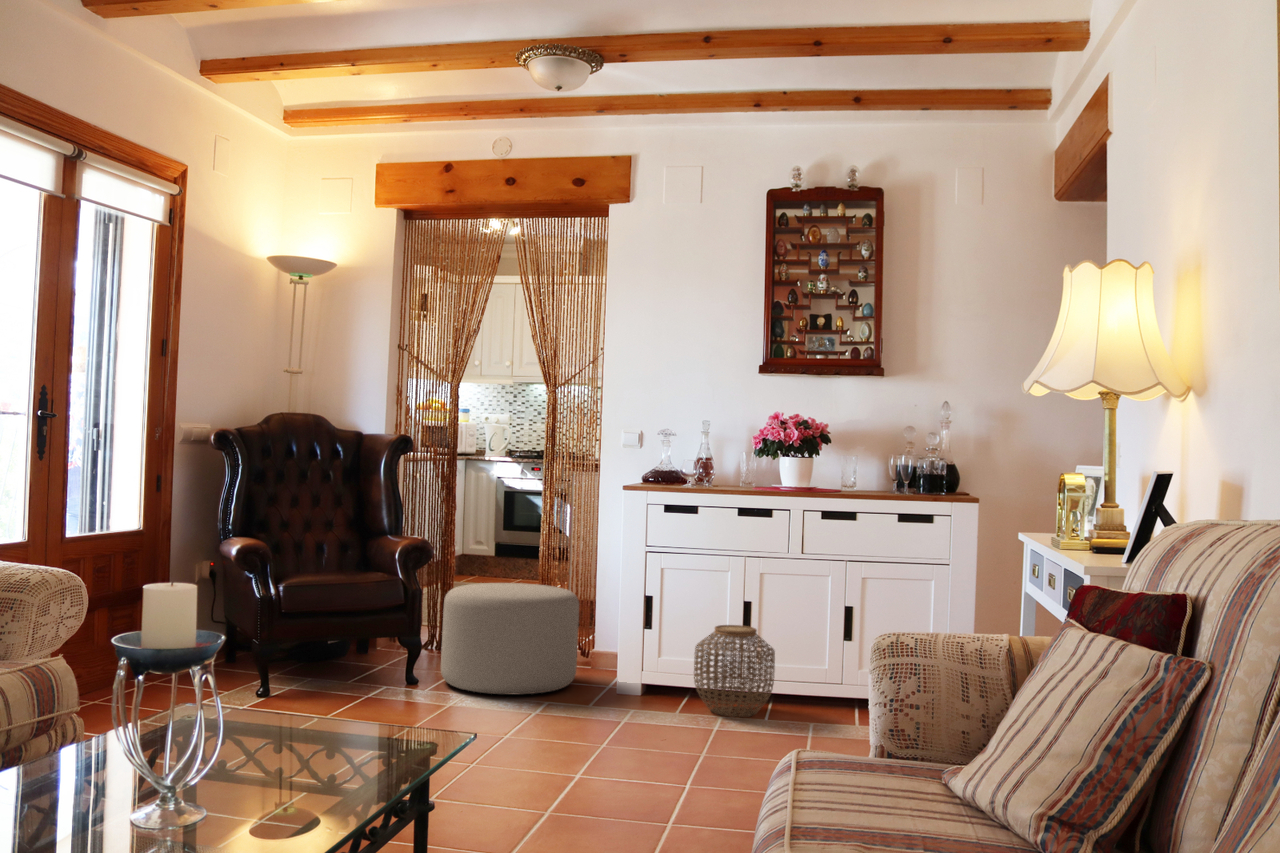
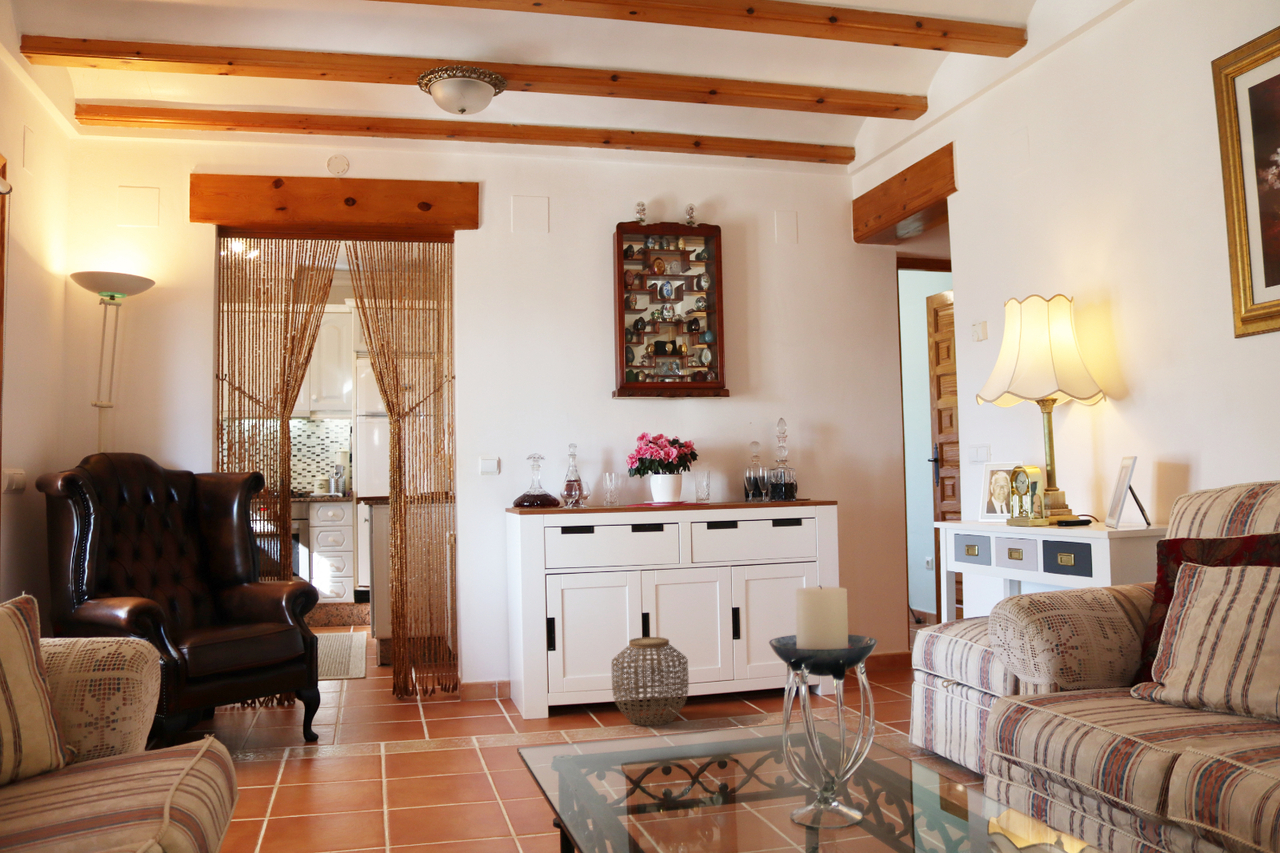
ottoman: present [441,583,579,694] -> none [338,621,483,743]

